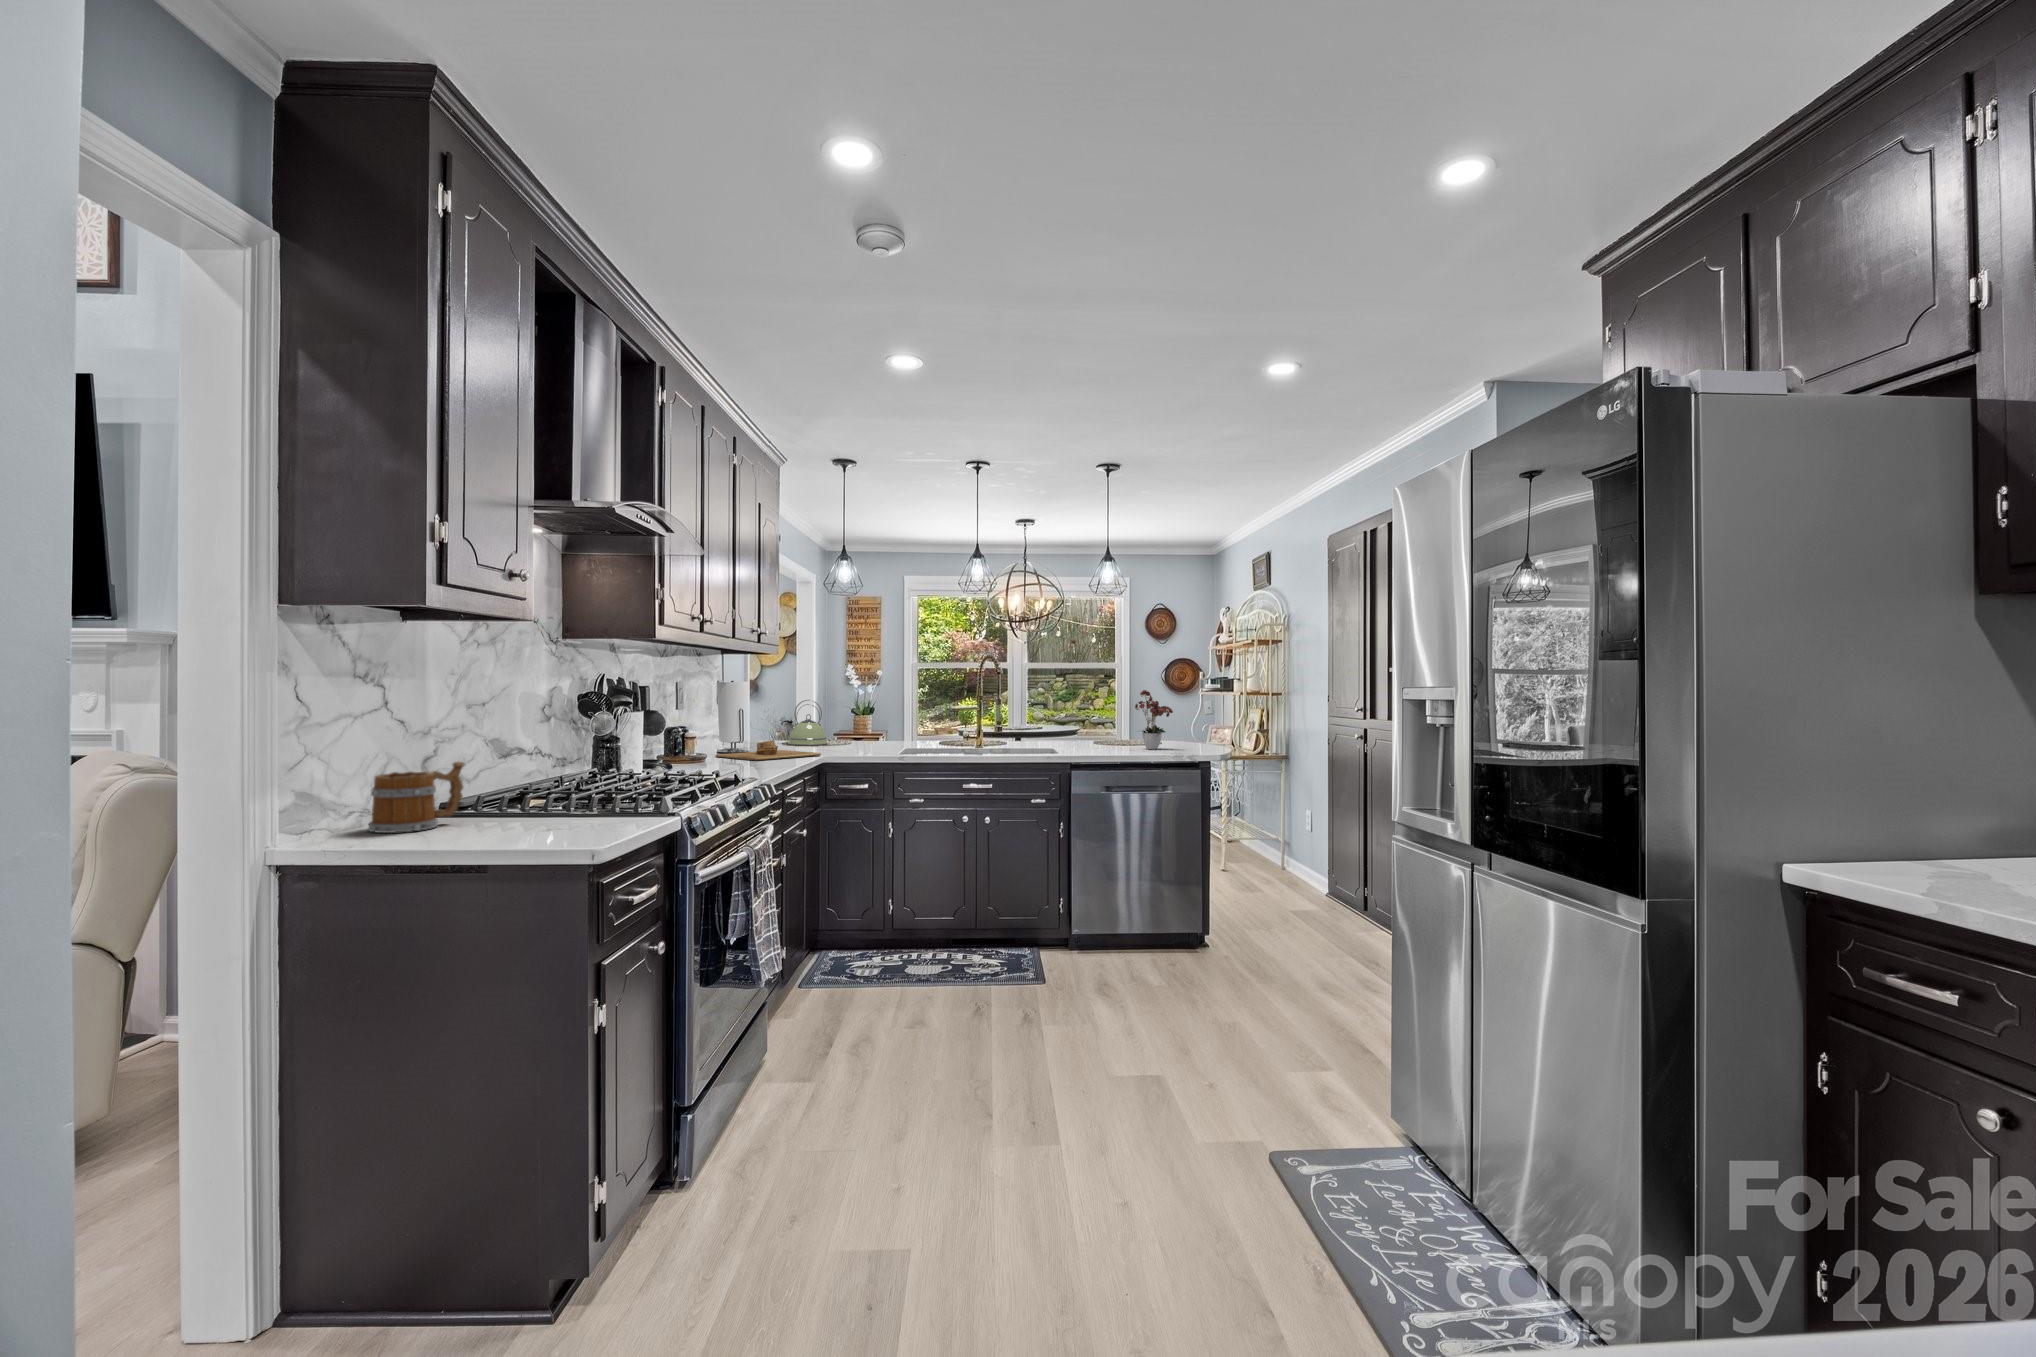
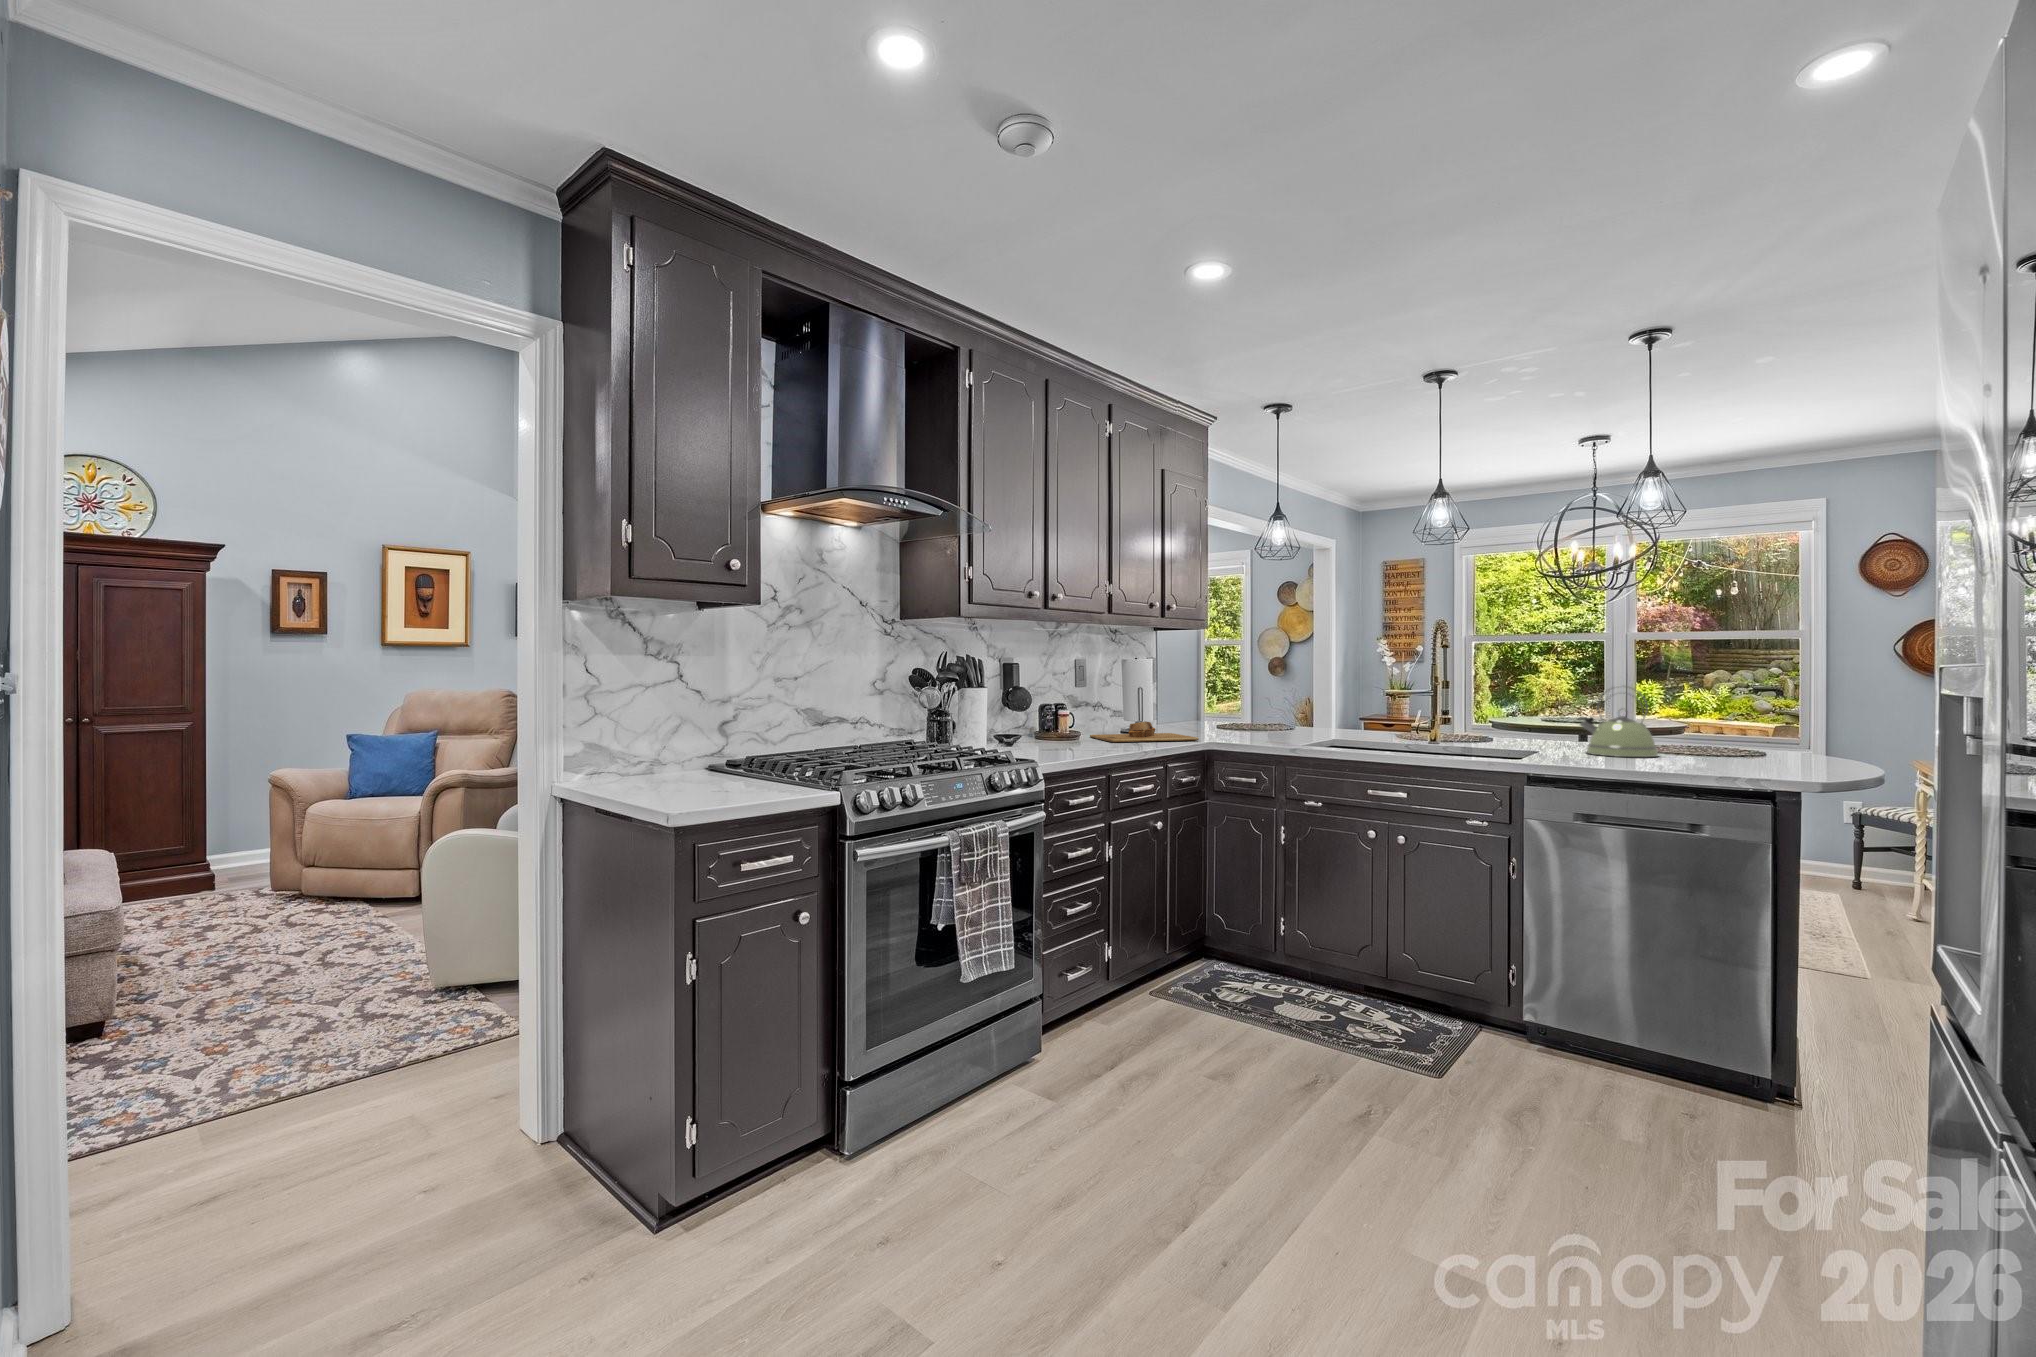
flower arrangement: present [1135,690,1173,749] -> none [1681,658,1763,754]
kettle: present [783,700,827,745] -> present [1578,690,1658,757]
mug: present [368,762,464,833] -> none [609,725,687,782]

